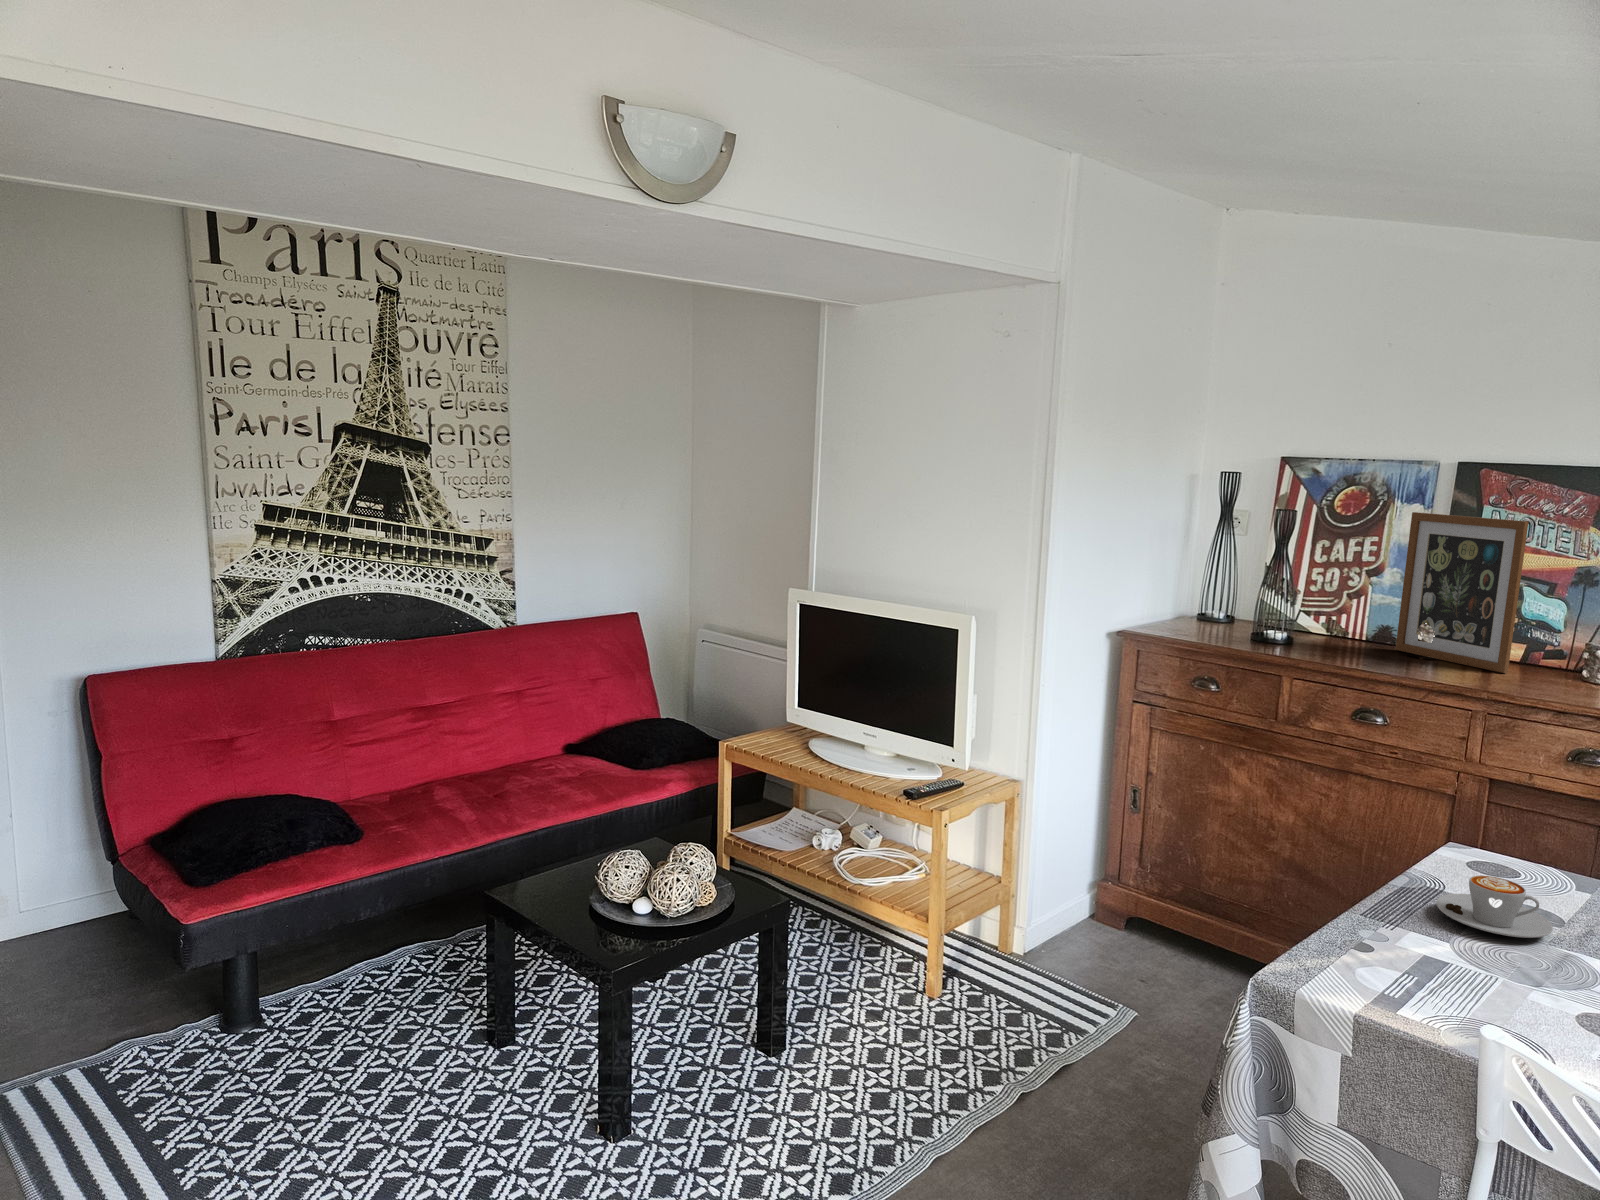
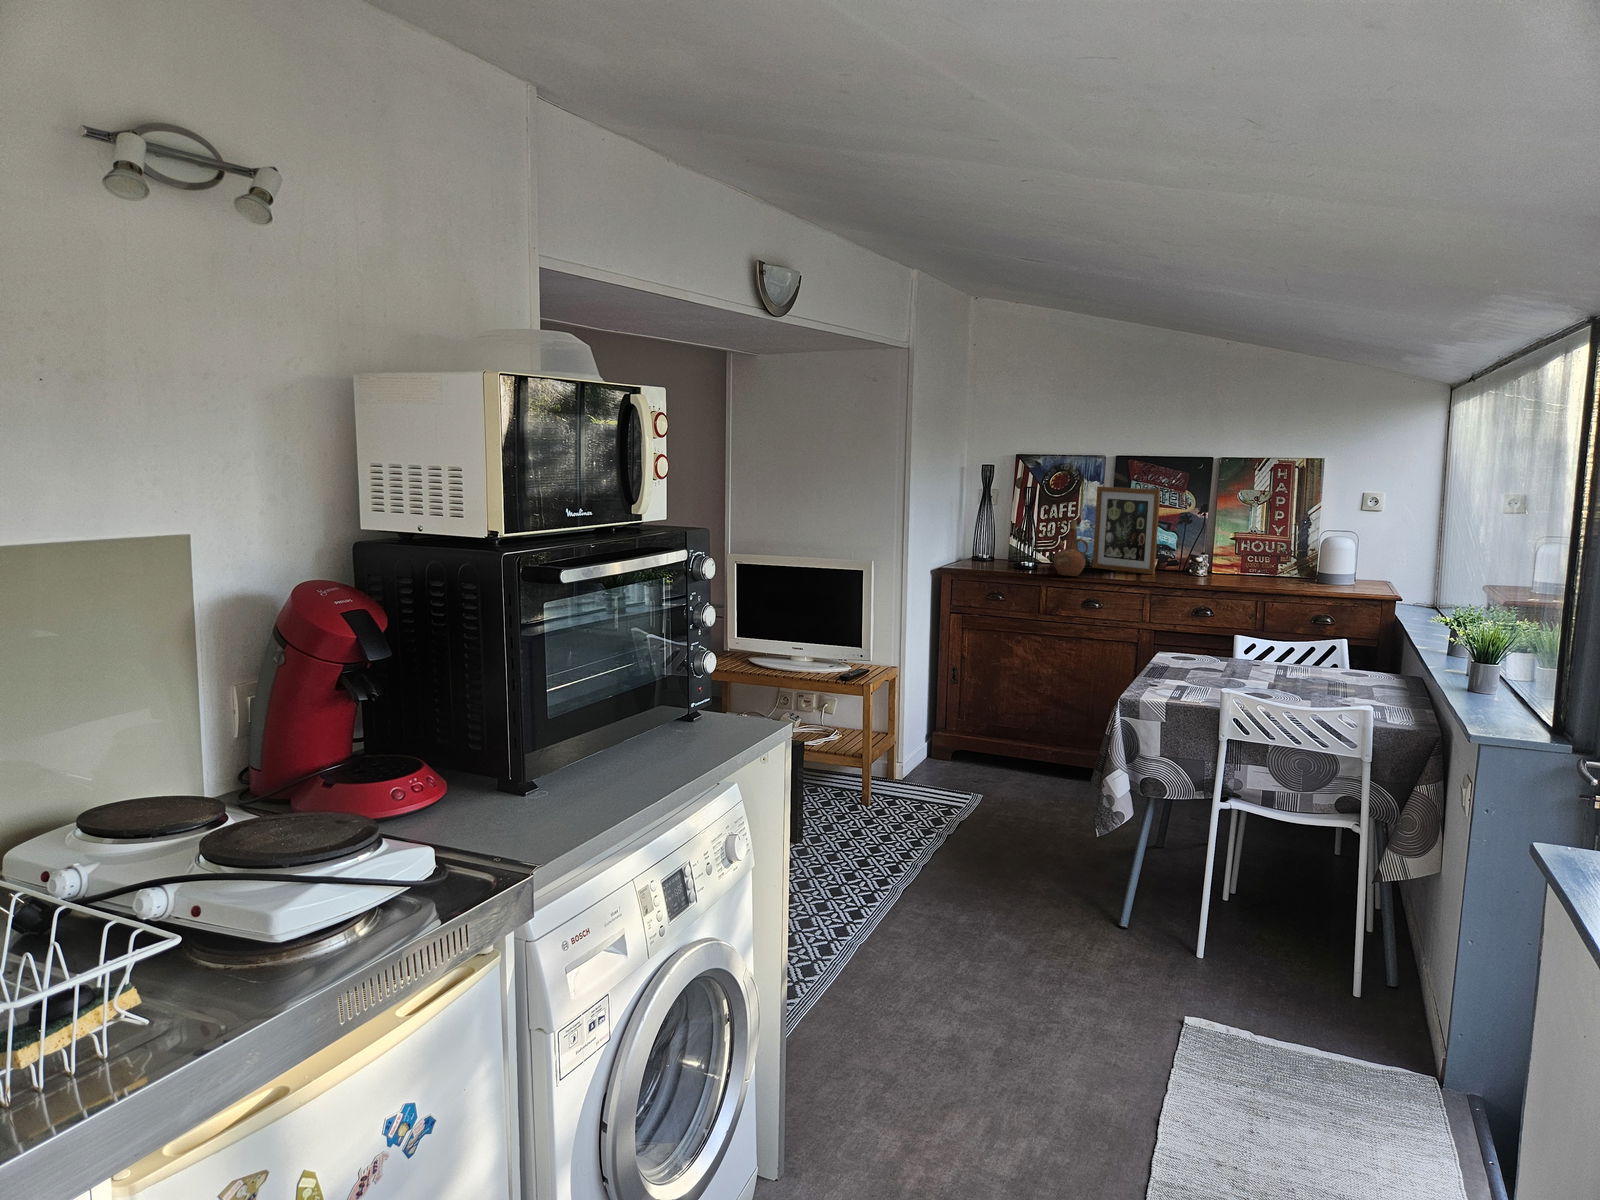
ceramic pitcher: none [1310,567,1375,664] -> present [1054,520,1088,576]
coffee cup: present [1436,875,1553,938] -> none [1173,653,1220,676]

